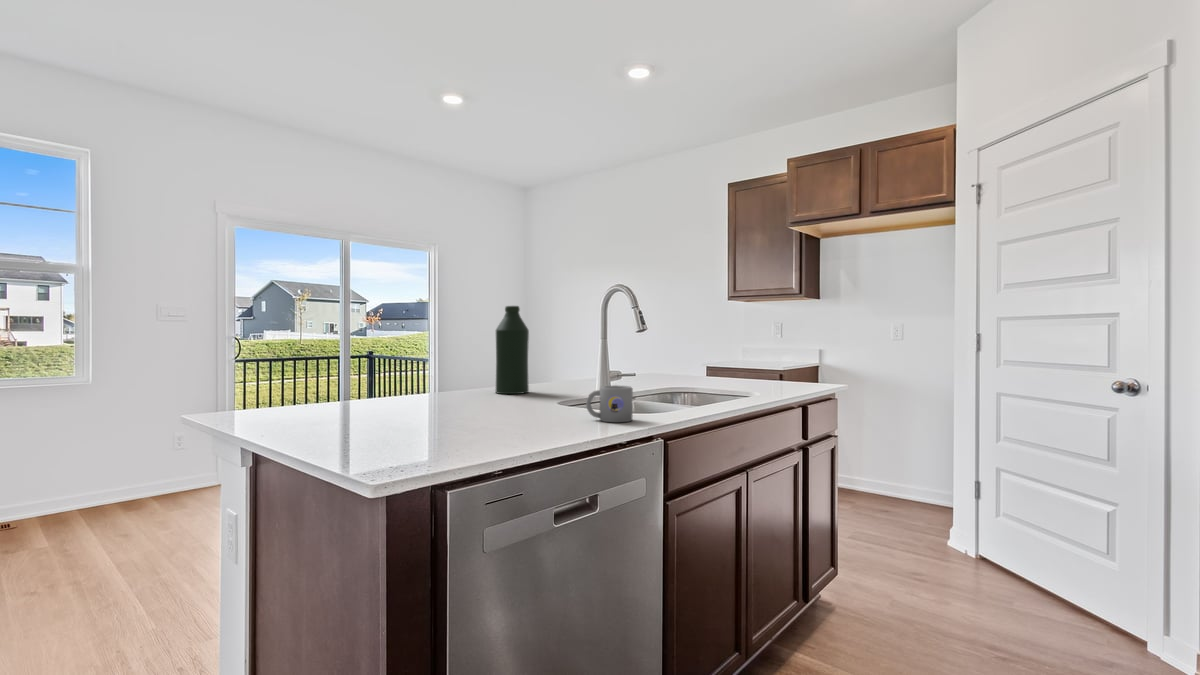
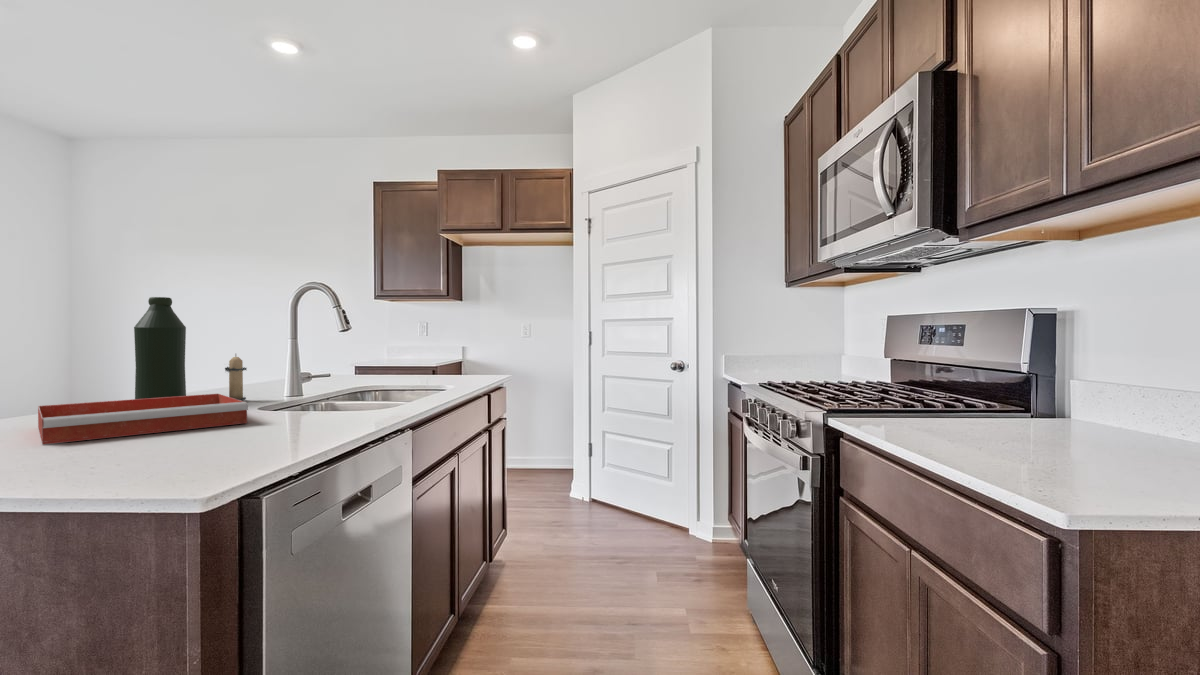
candle: none [551,353,571,394] -> present [225,355,247,400]
mug: present [586,385,633,422] -> none [317,384,370,421]
tray: none [404,387,536,417] -> present [38,394,248,444]

